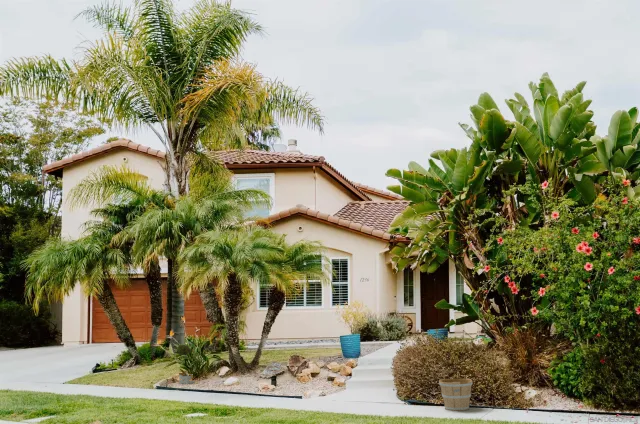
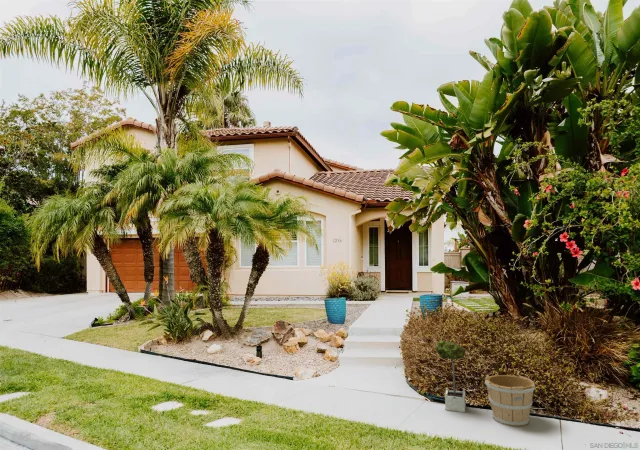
potted tree: present [177,345,194,384] -> present [436,341,466,412]

